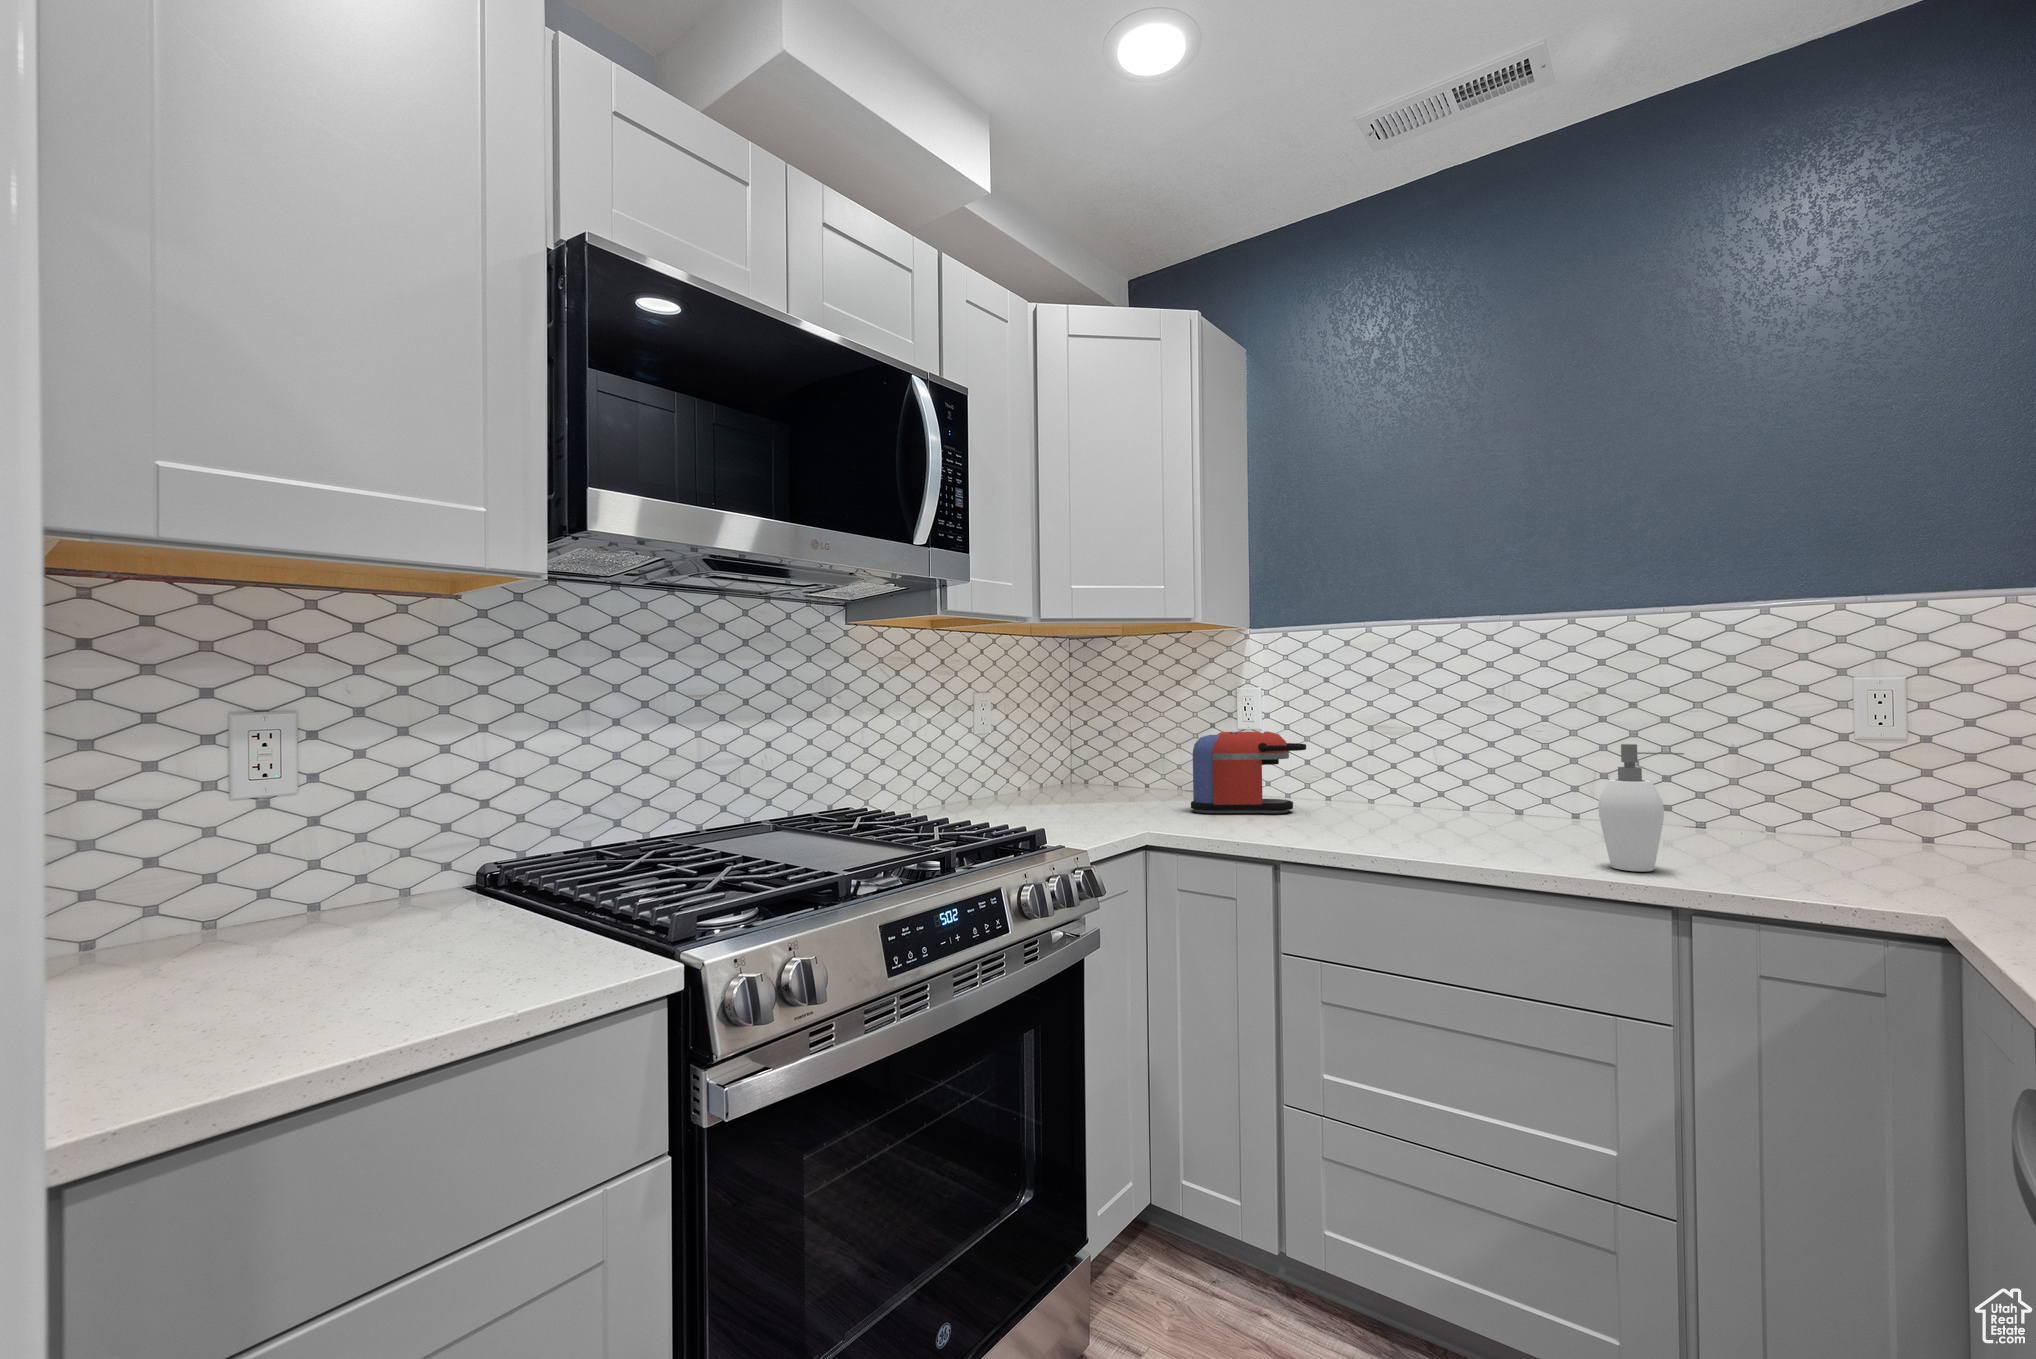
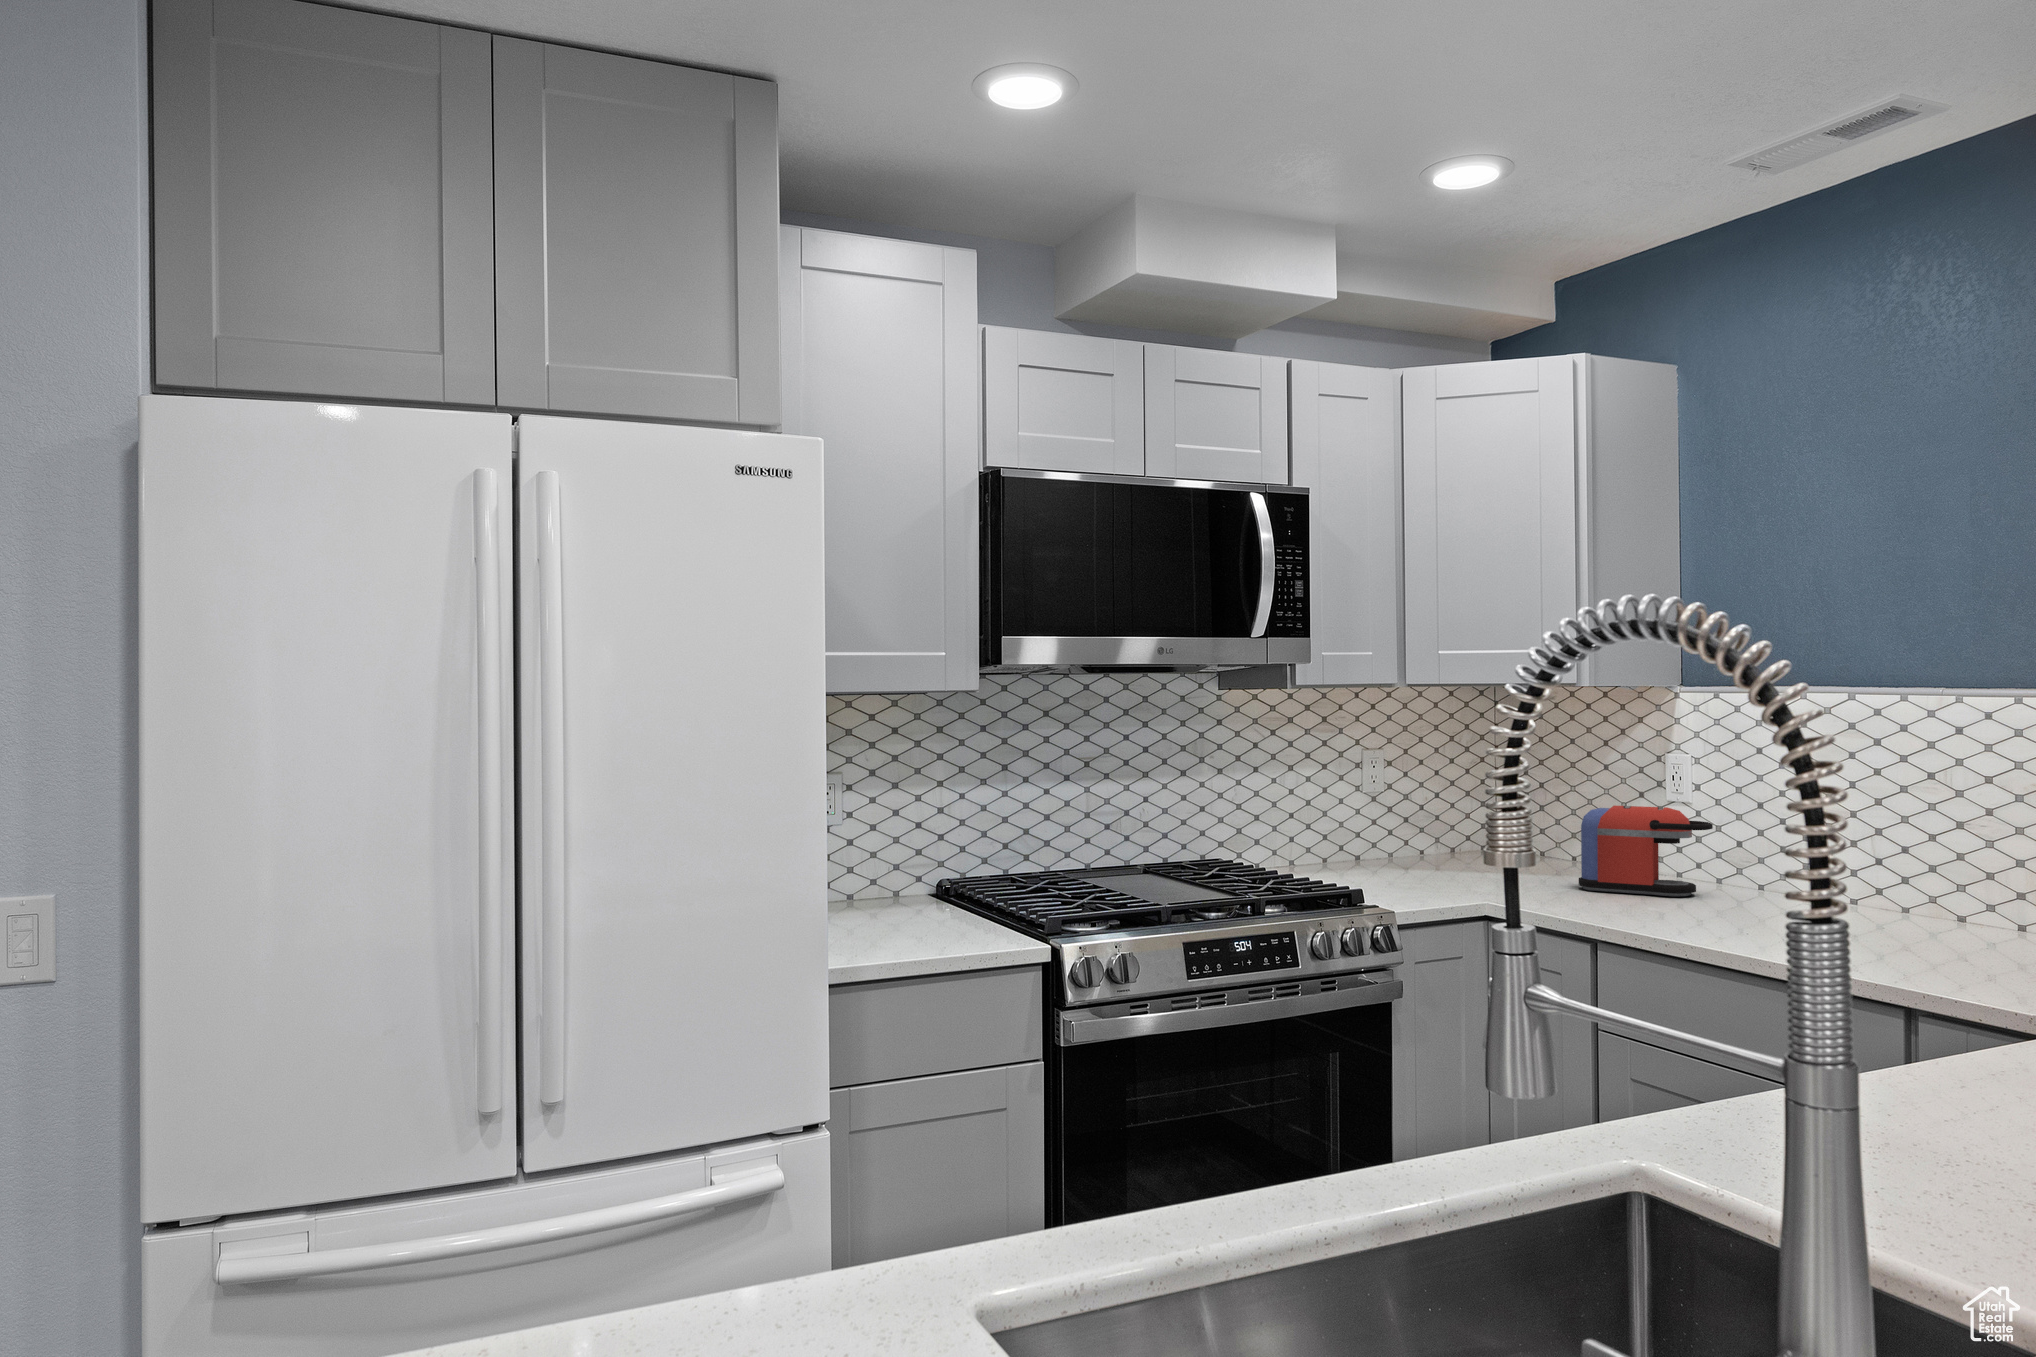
soap dispenser: present [1598,744,1684,871] -> none [1896,846,1977,974]

